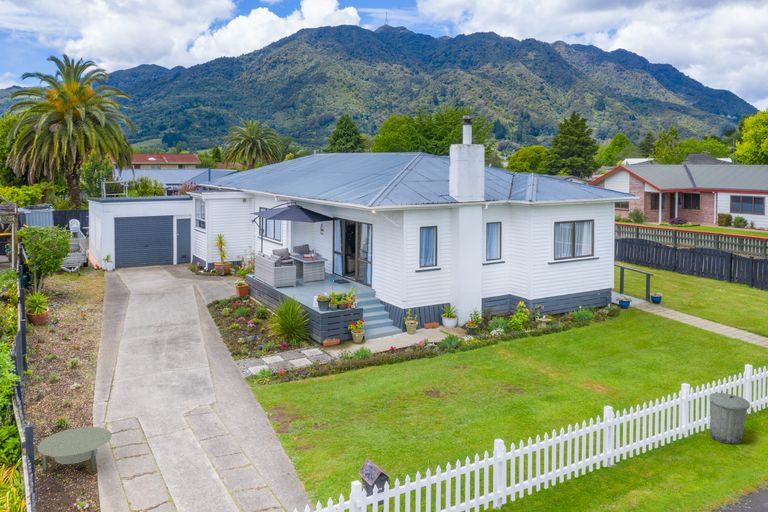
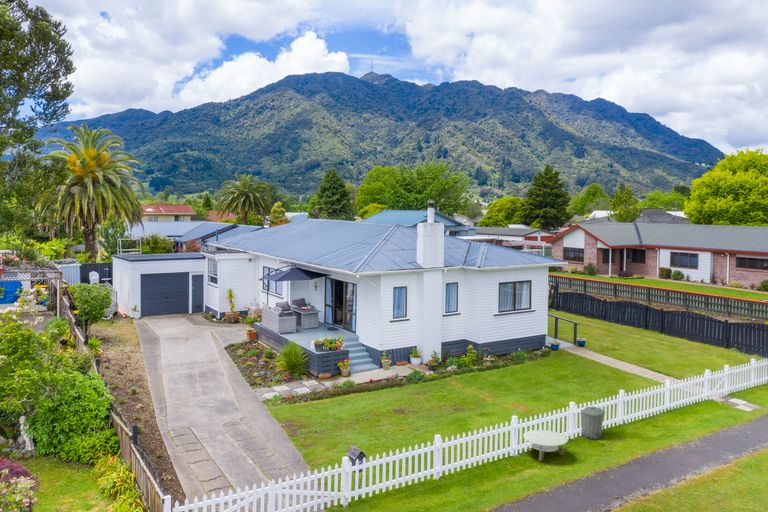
round table: present [37,427,112,474] -> present [523,430,568,462]

